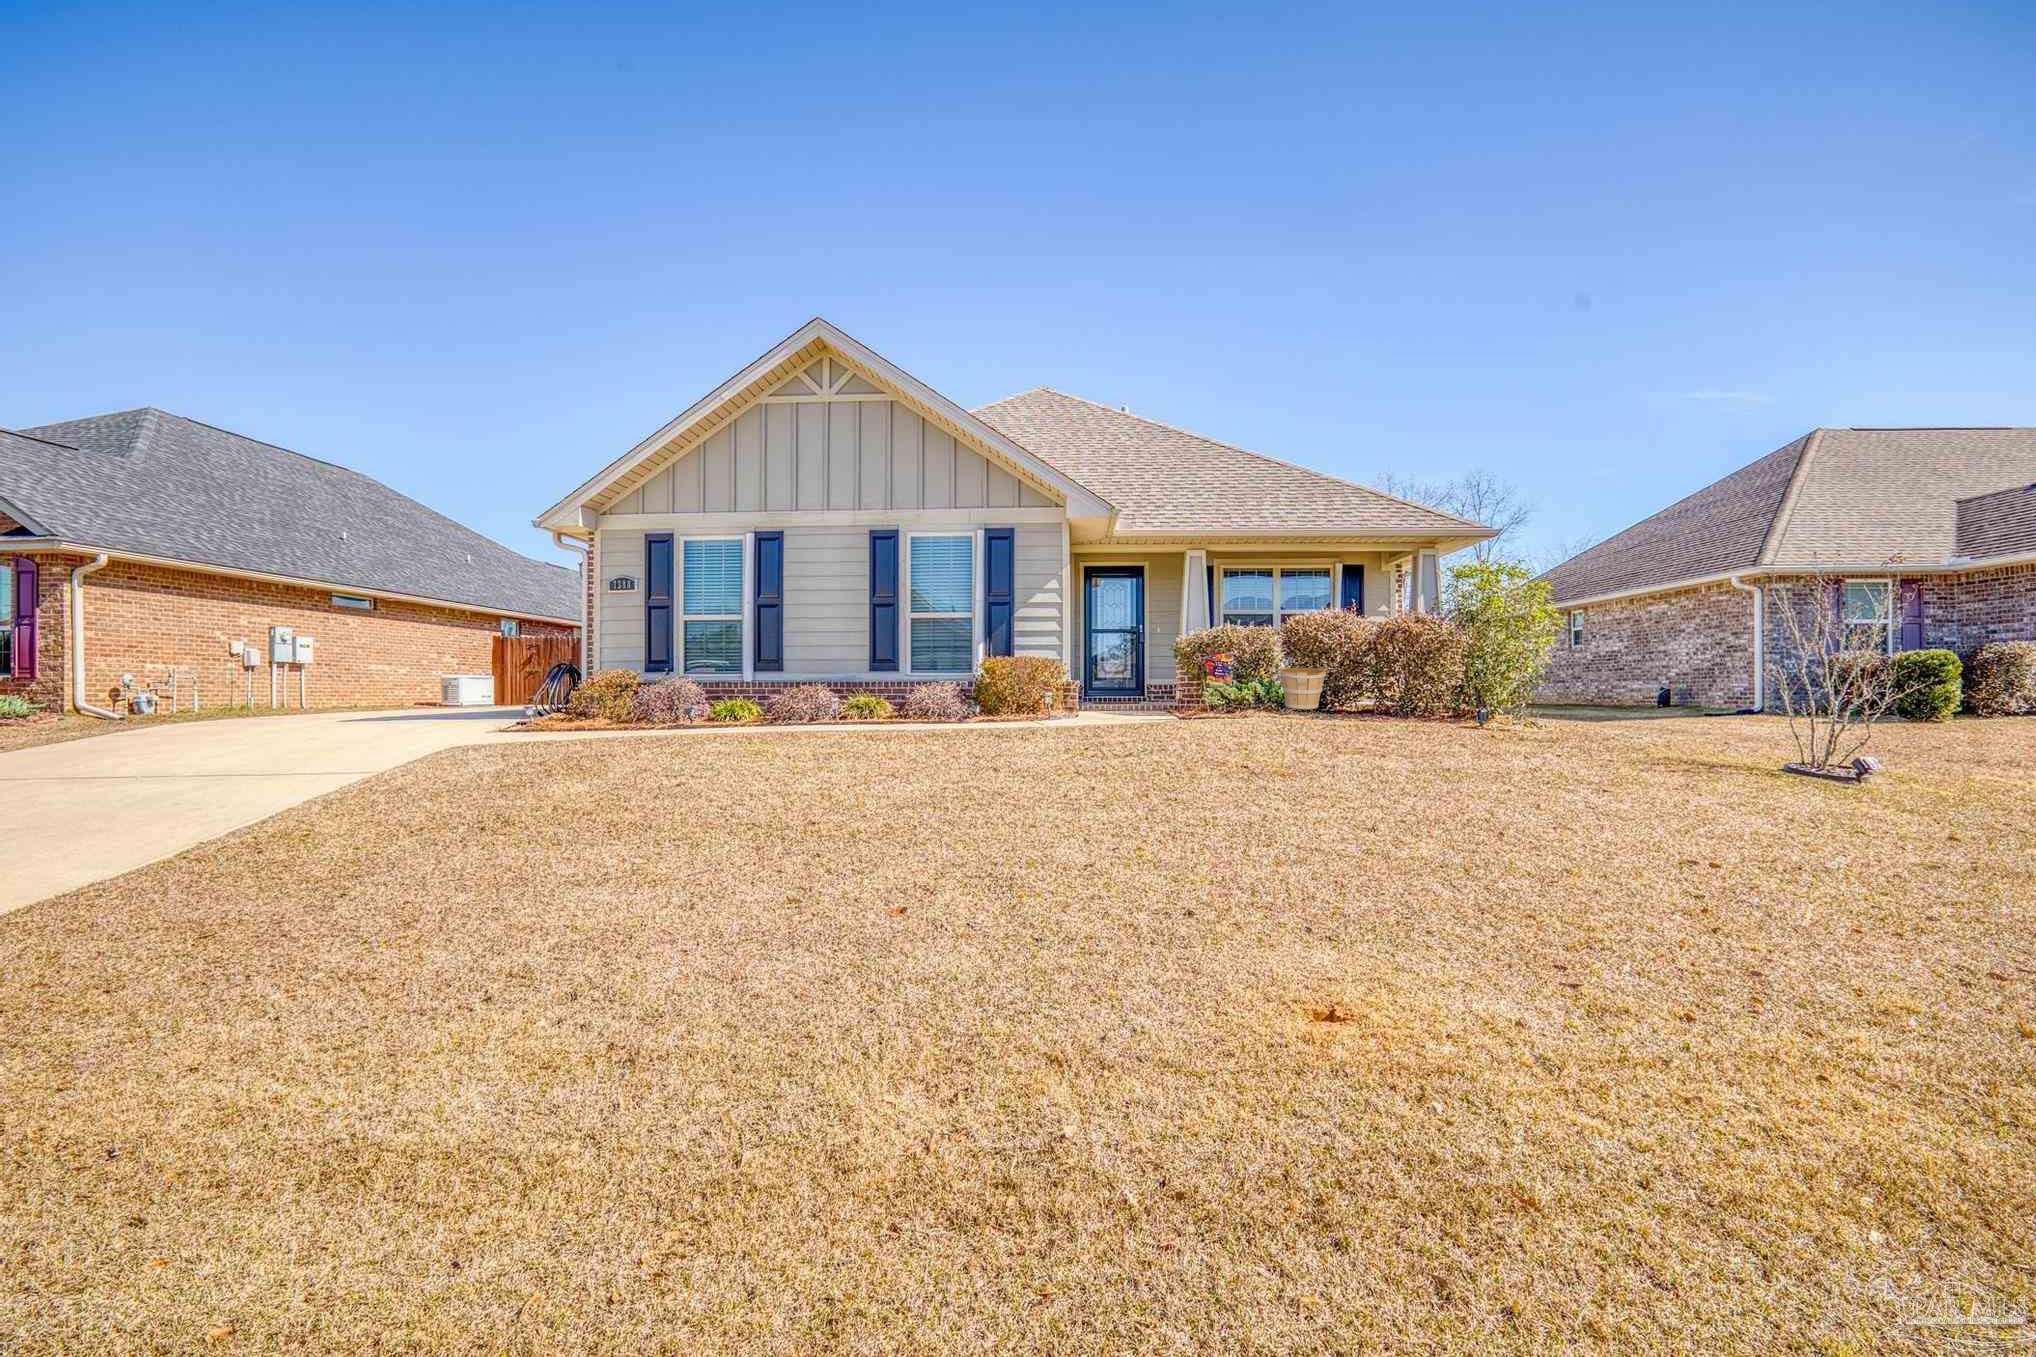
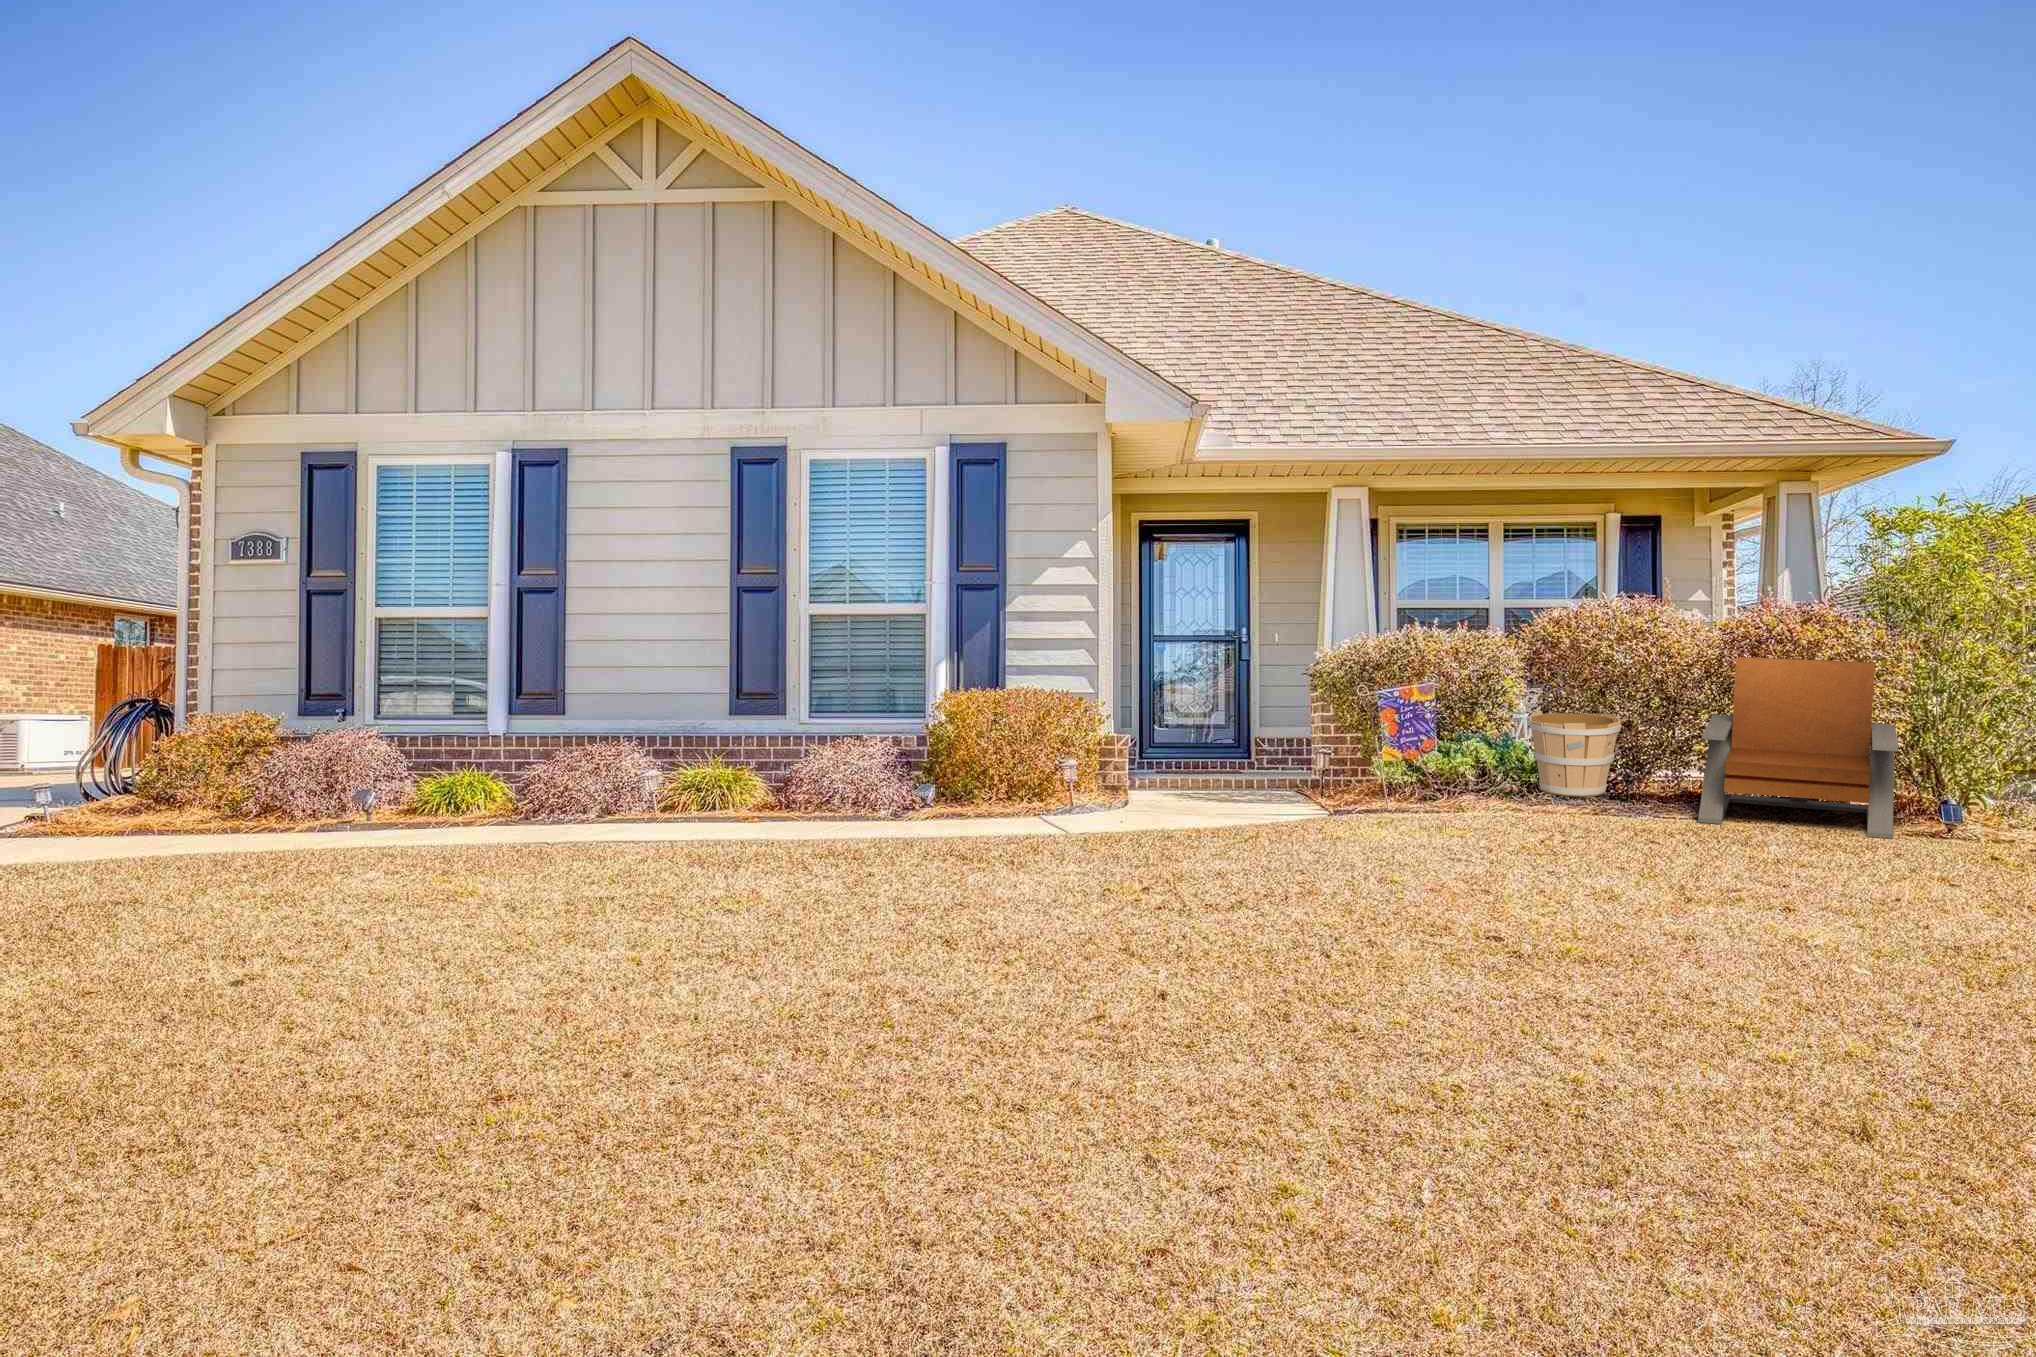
lounge chair: none [1360,639,1460,728] -> present [1698,657,1898,839]

